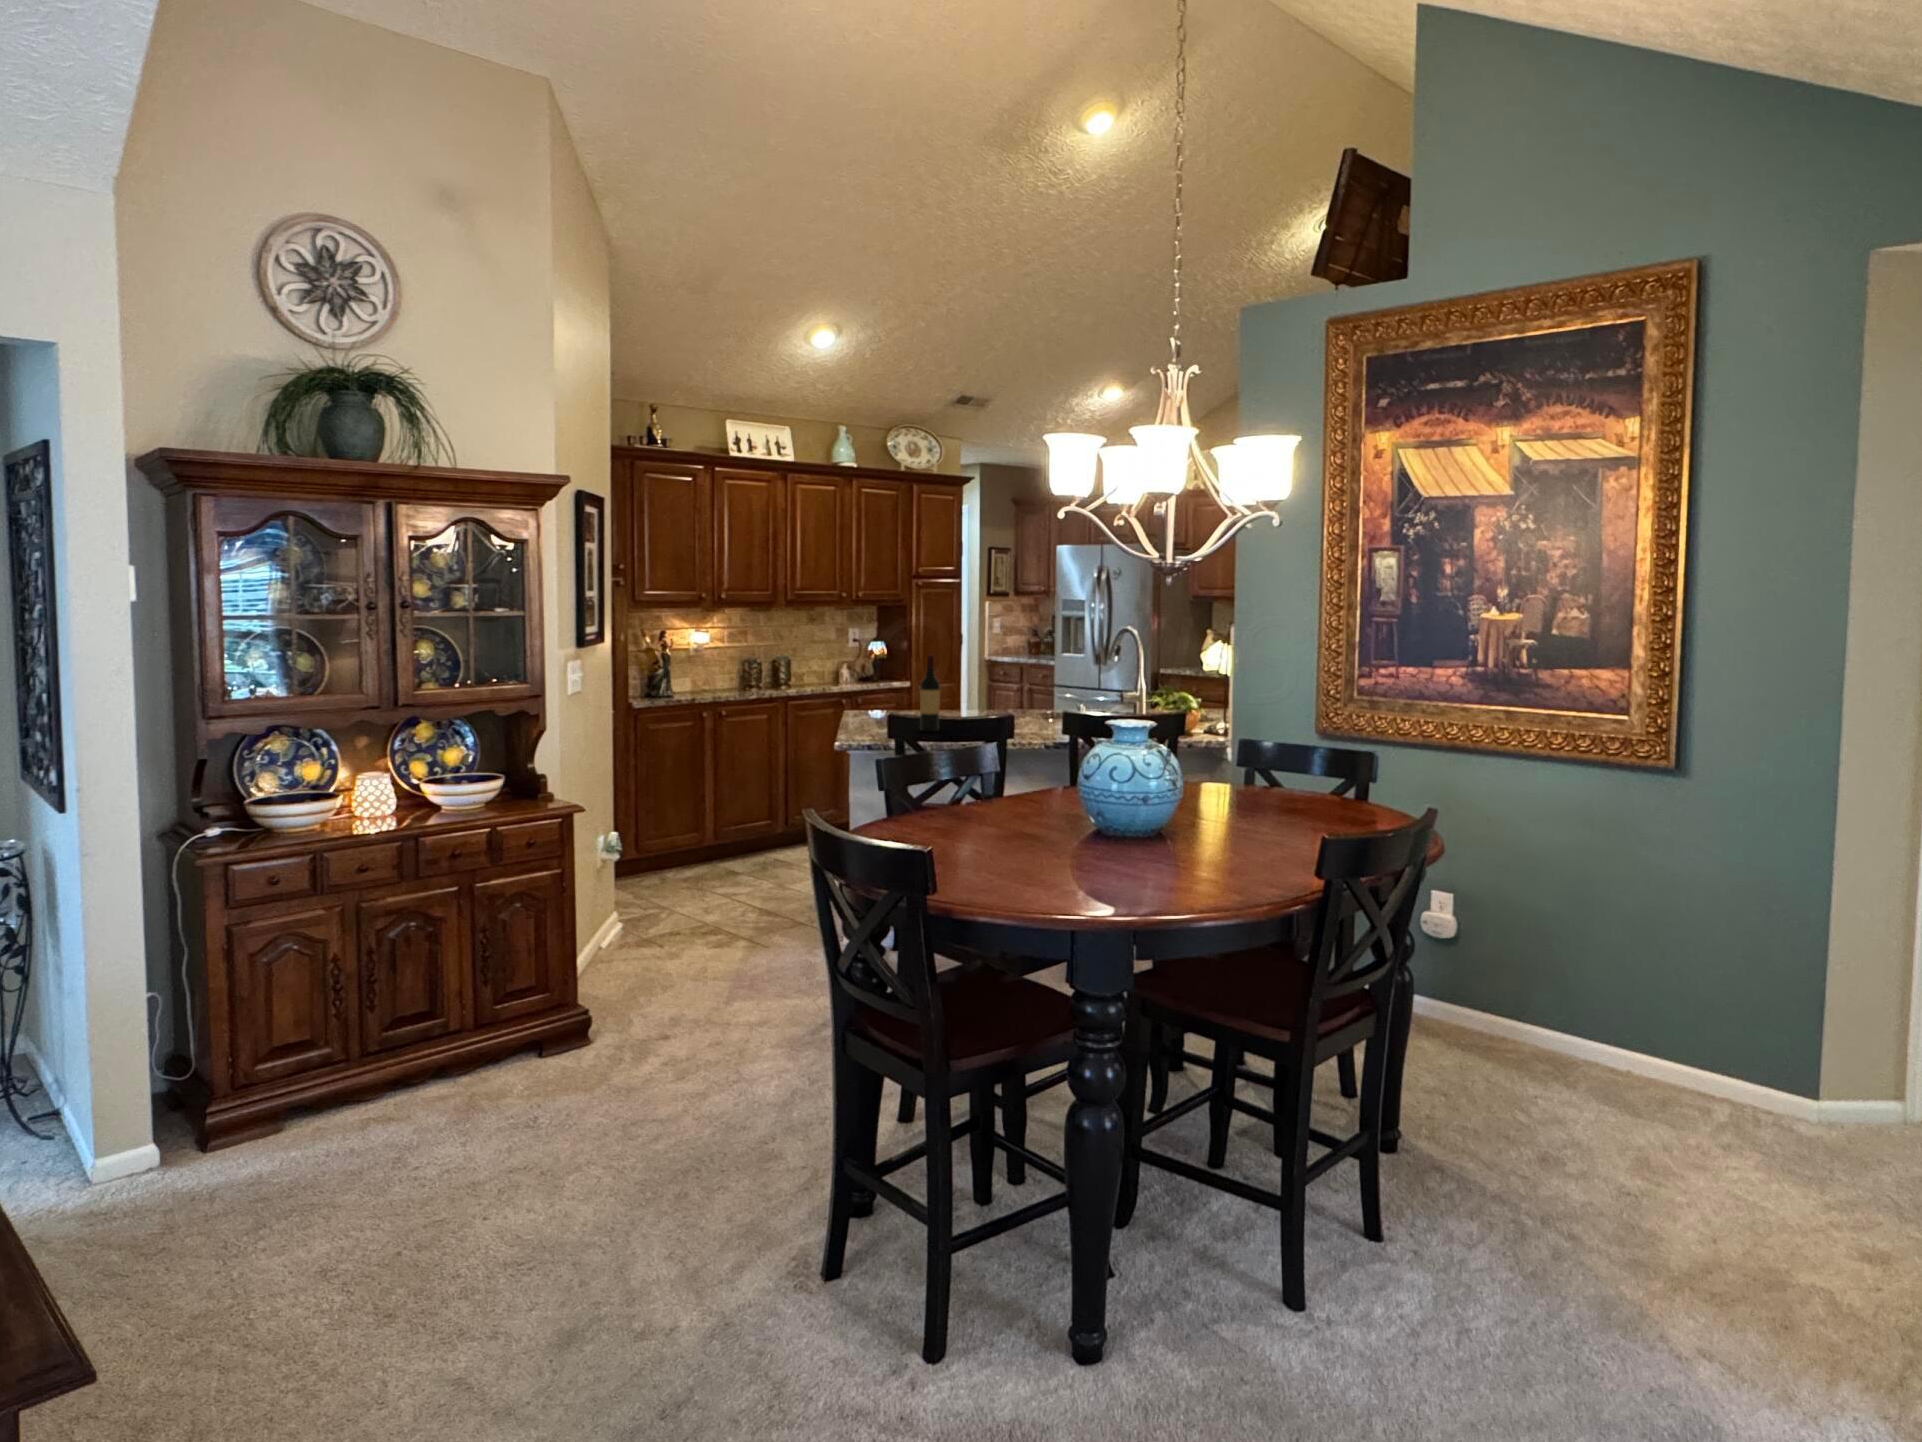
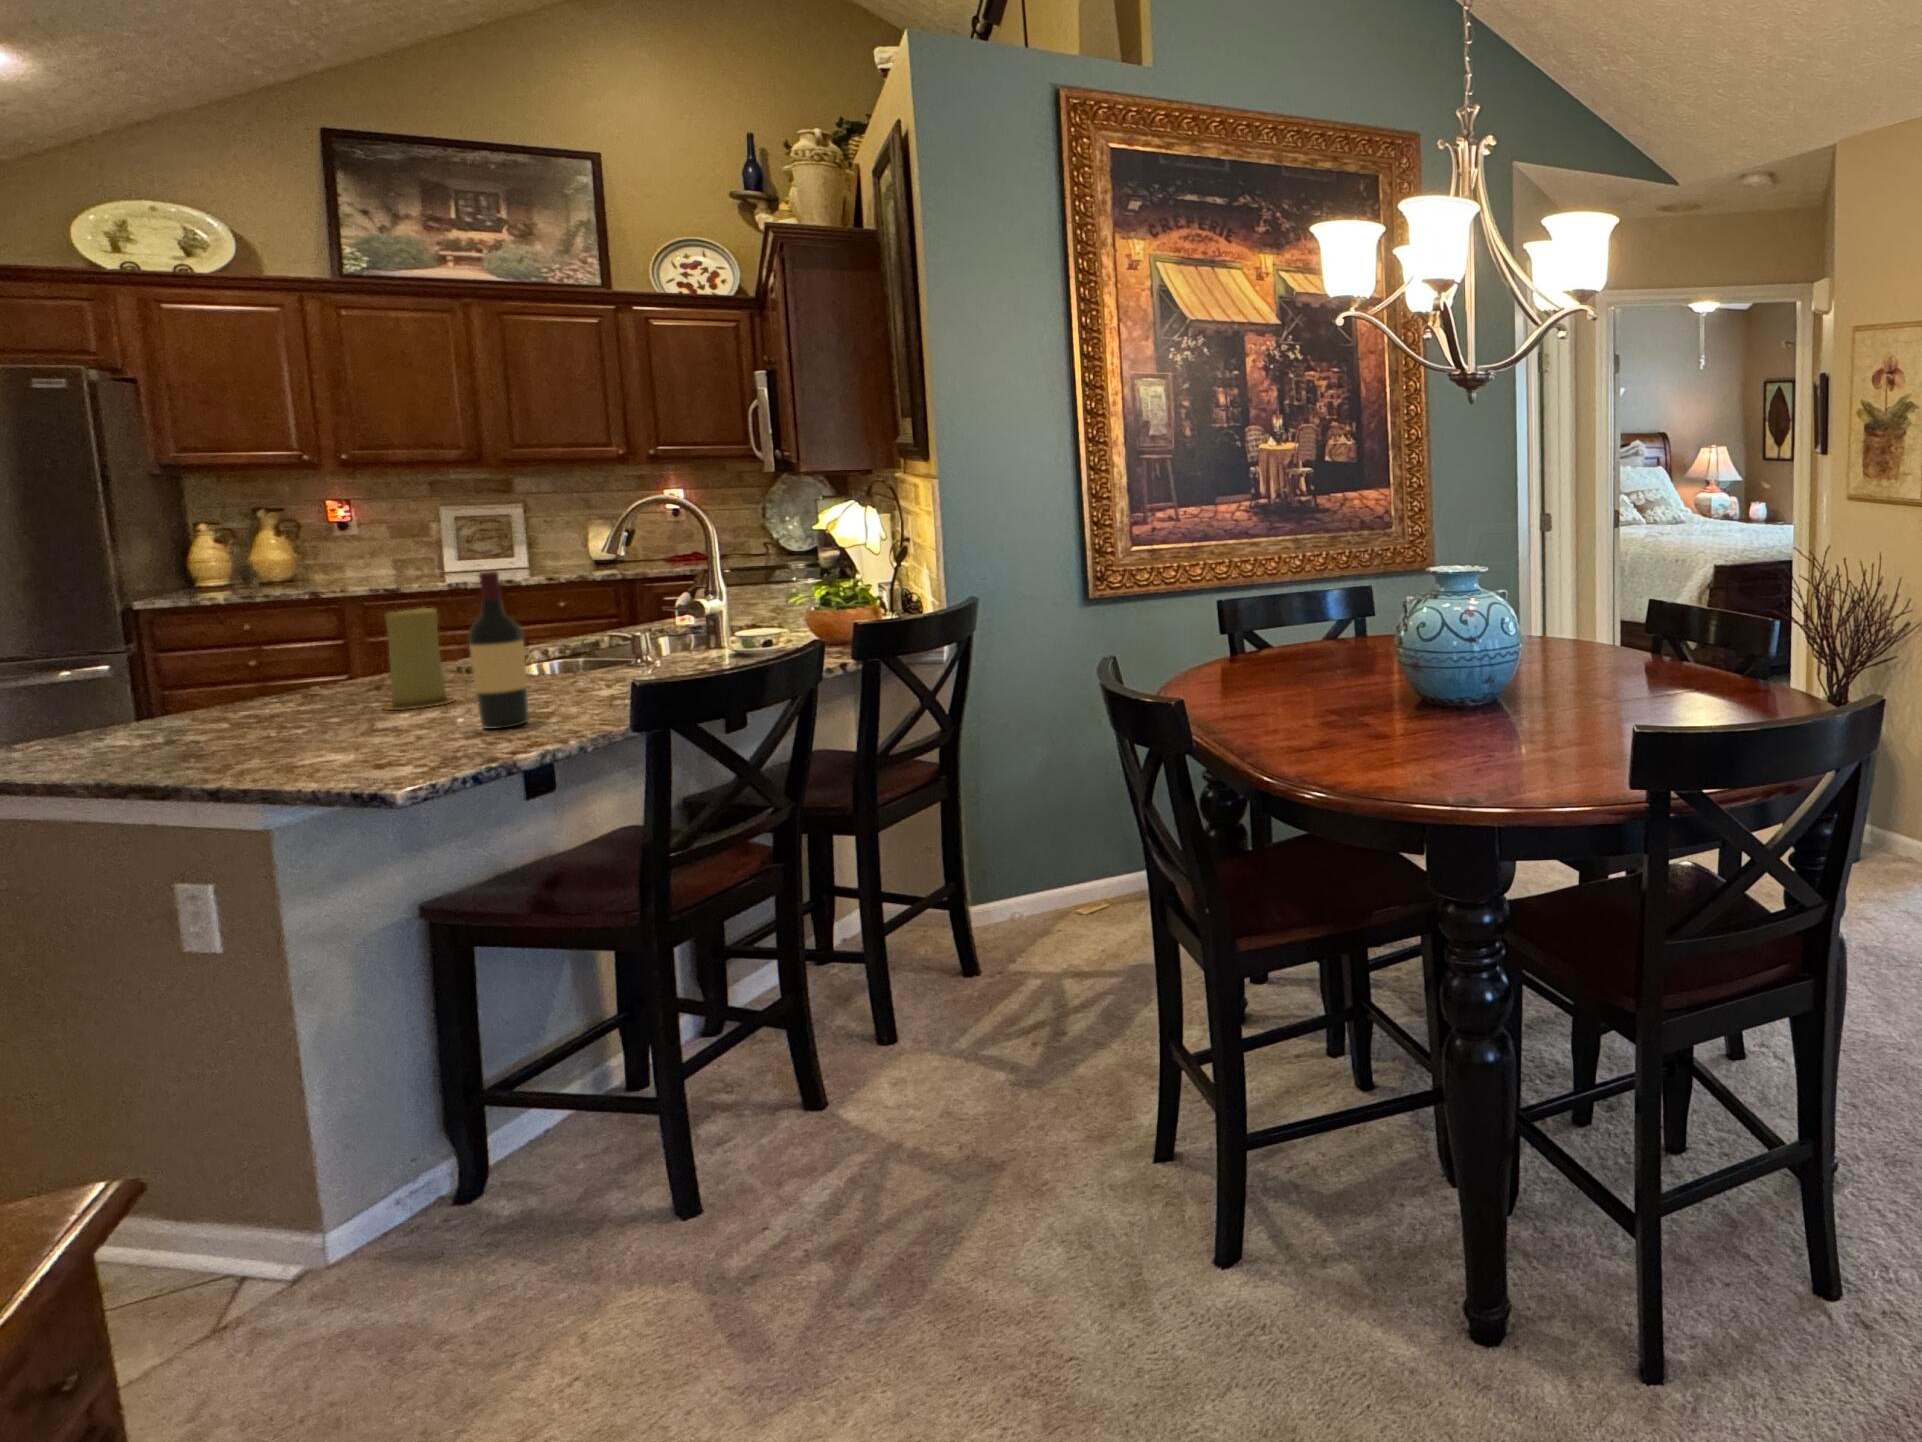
candle: none [942,671,969,720] -> present [383,608,455,710]

